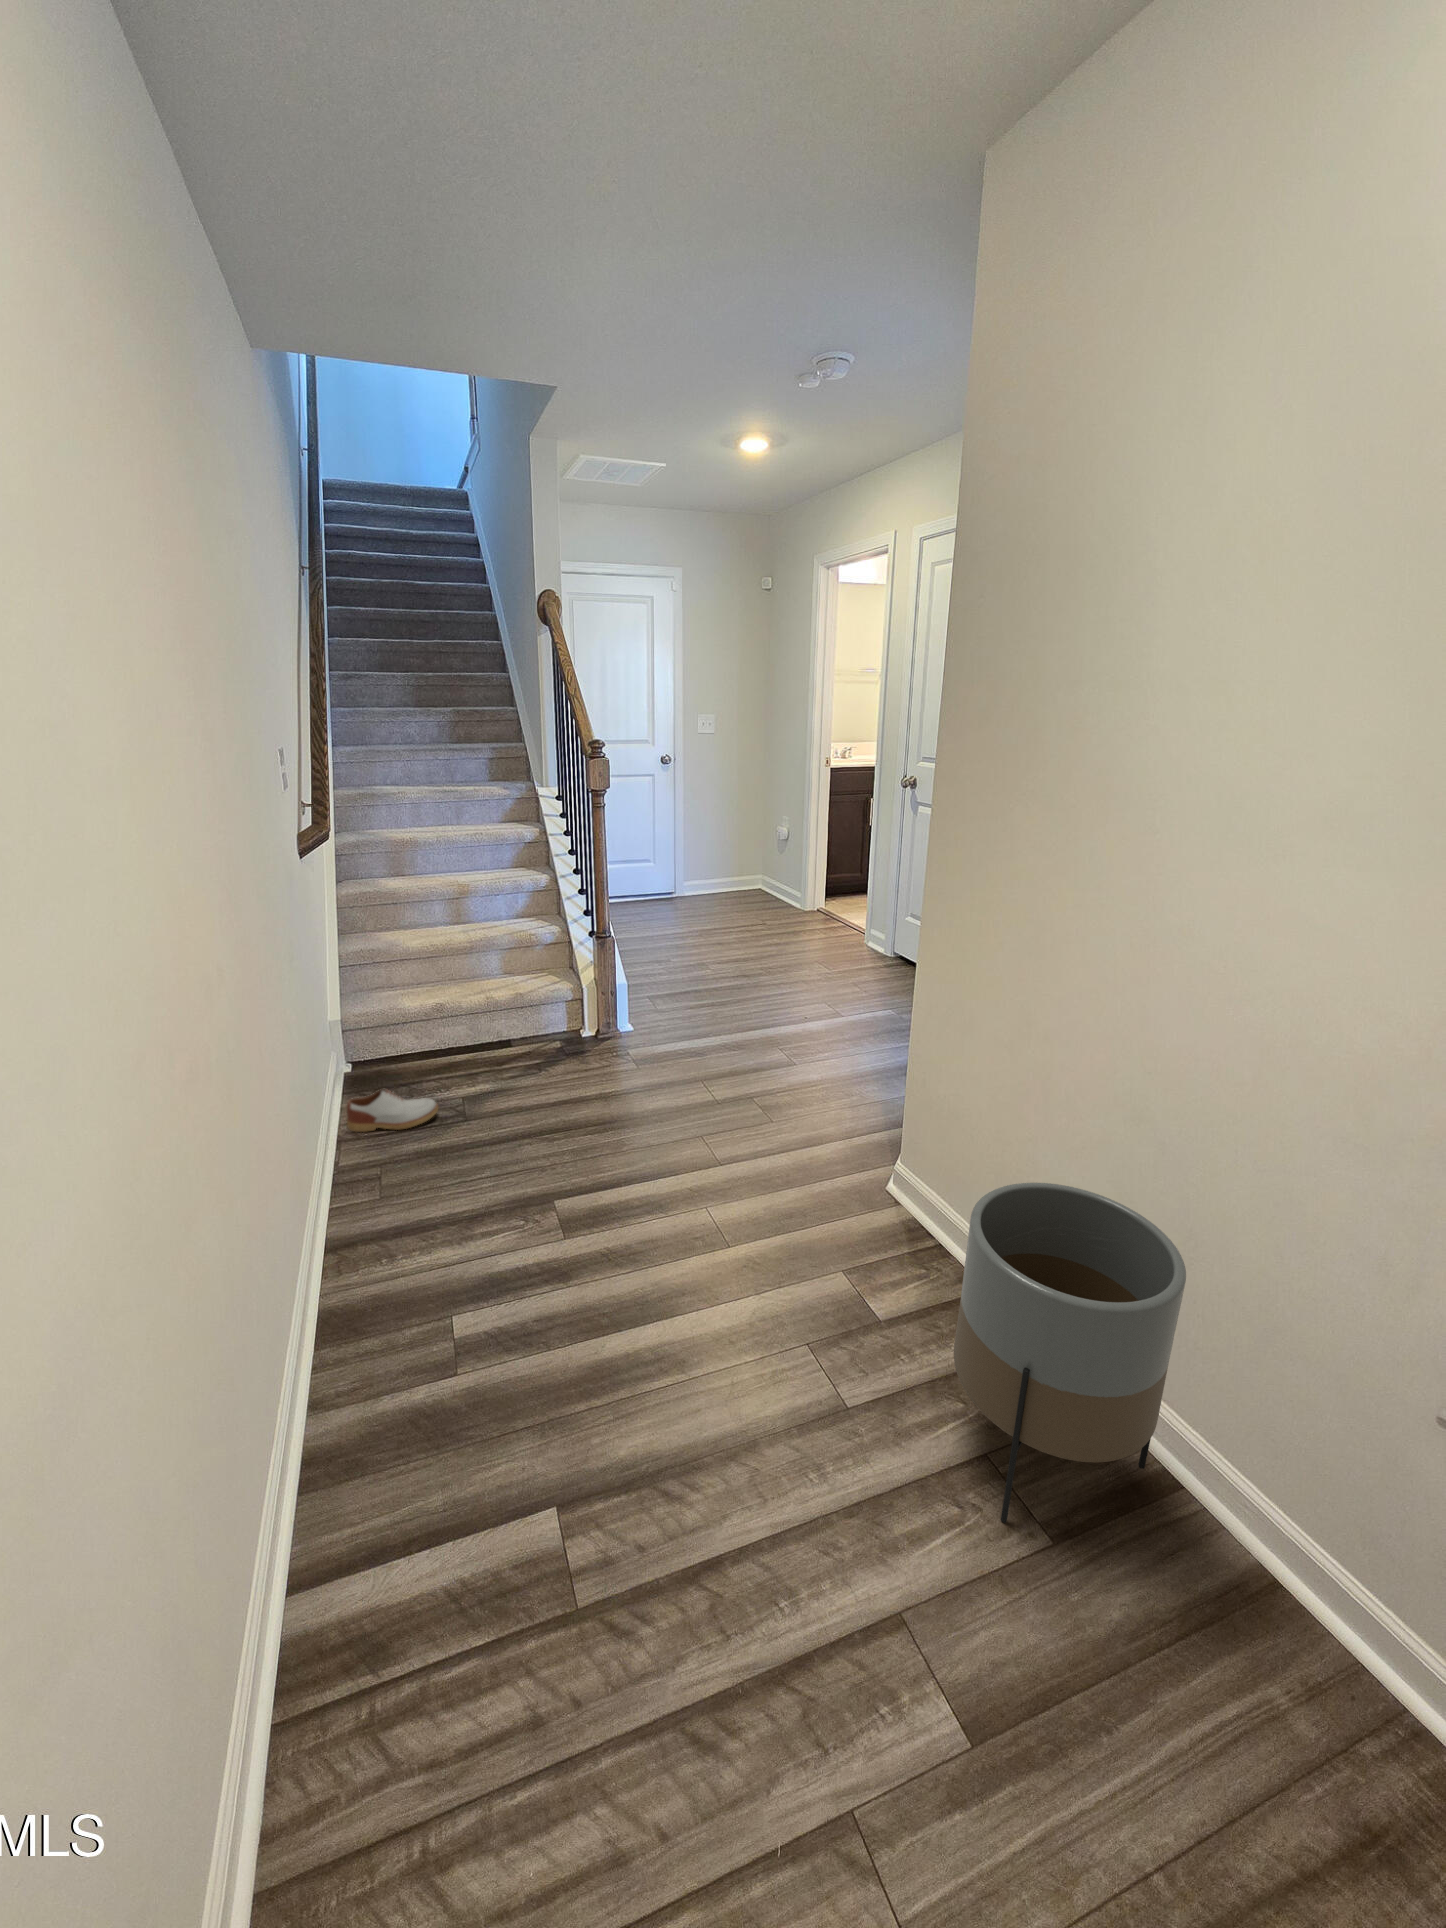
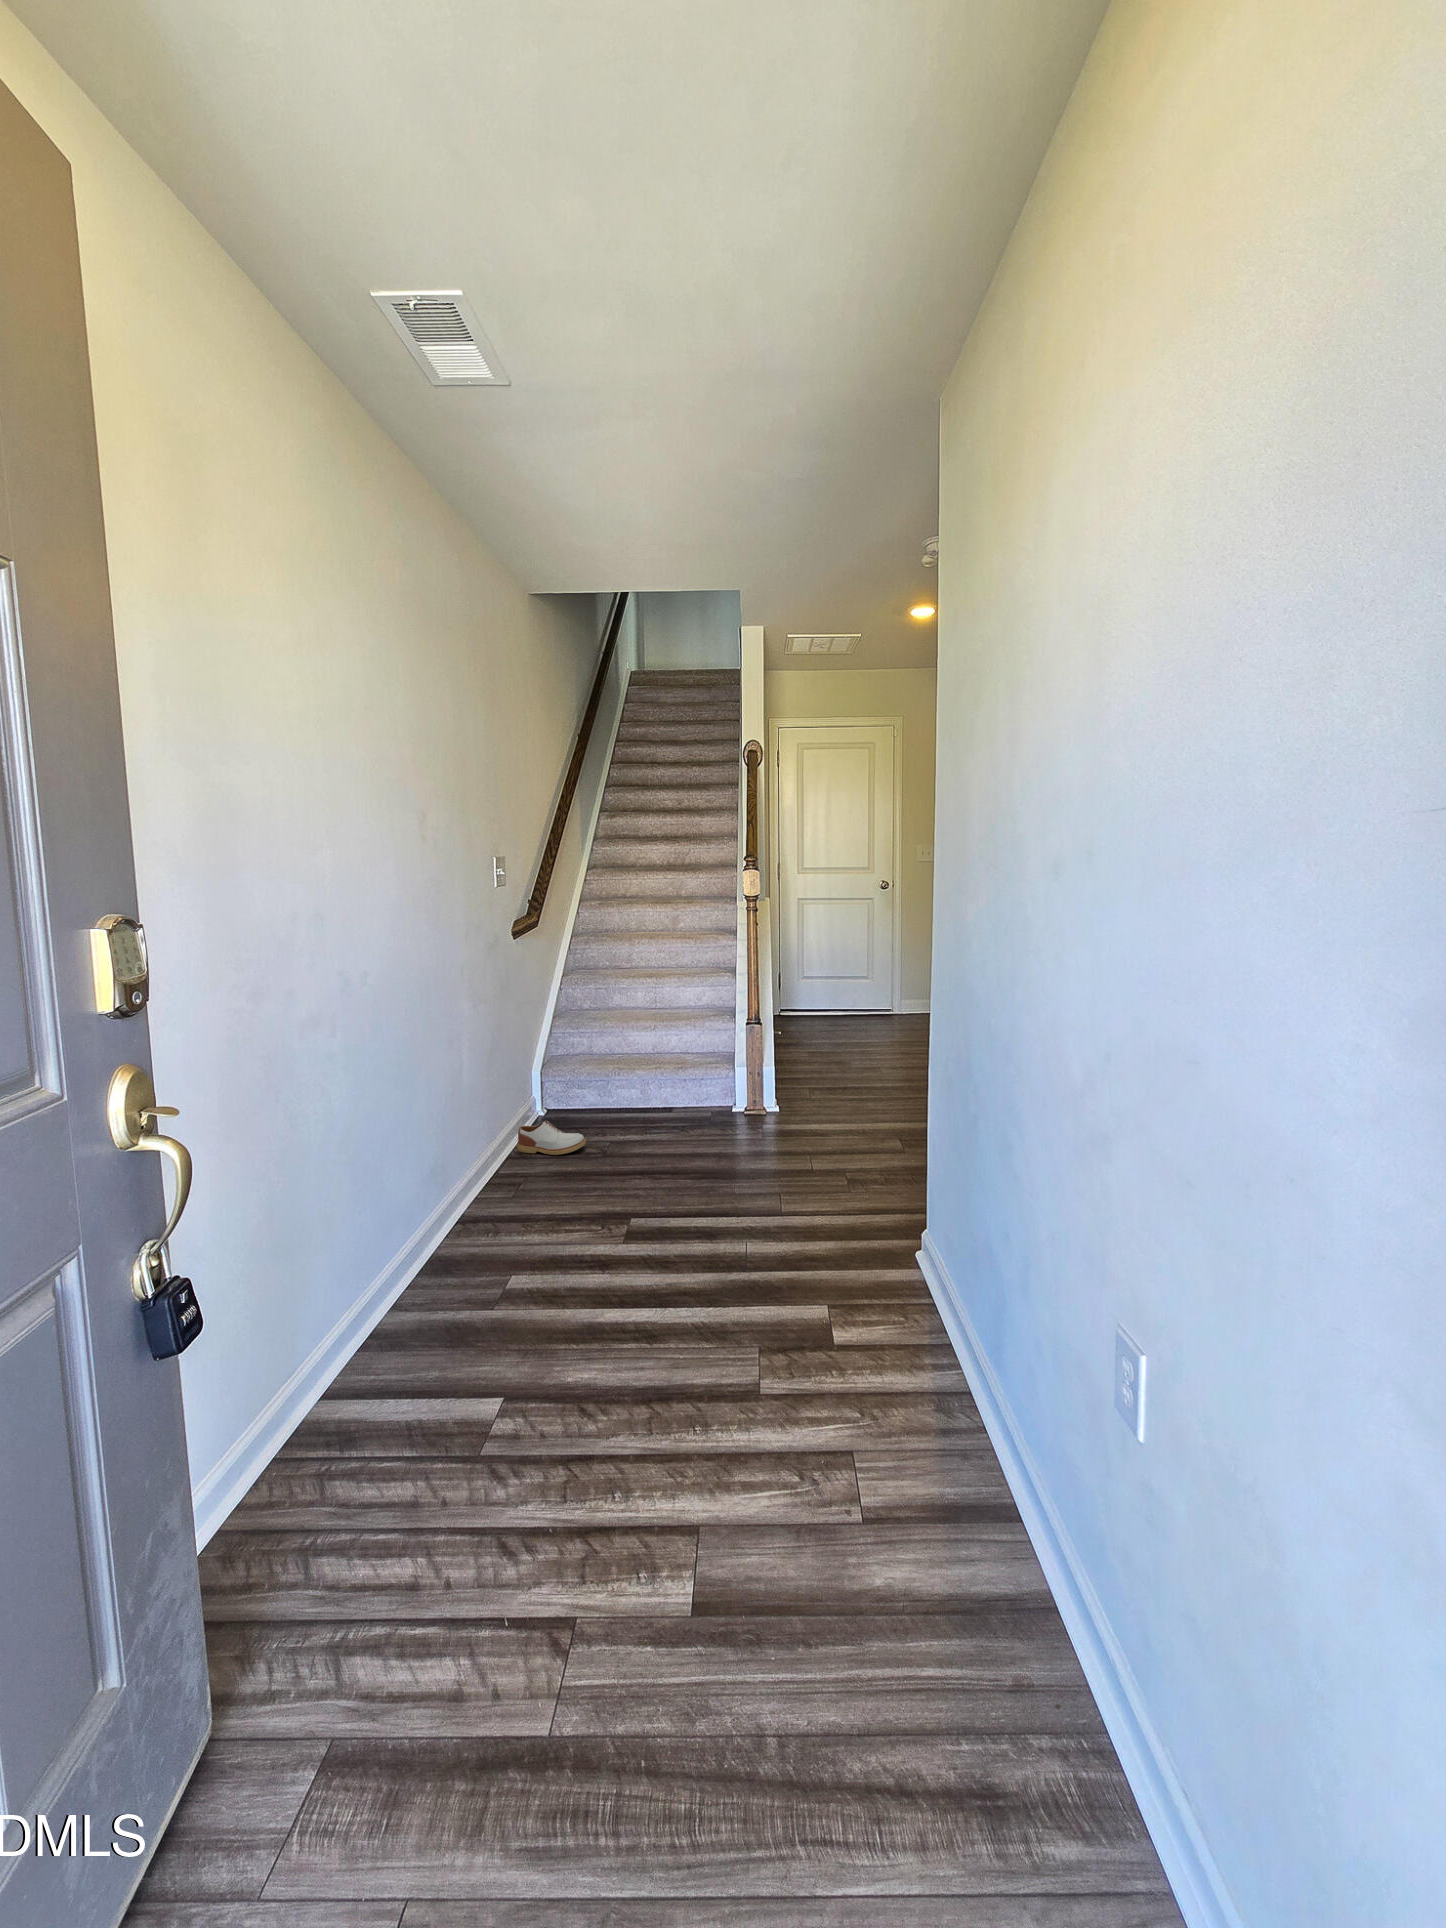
planter: present [954,1183,1186,1523] -> none [818,1204,999,1499]

